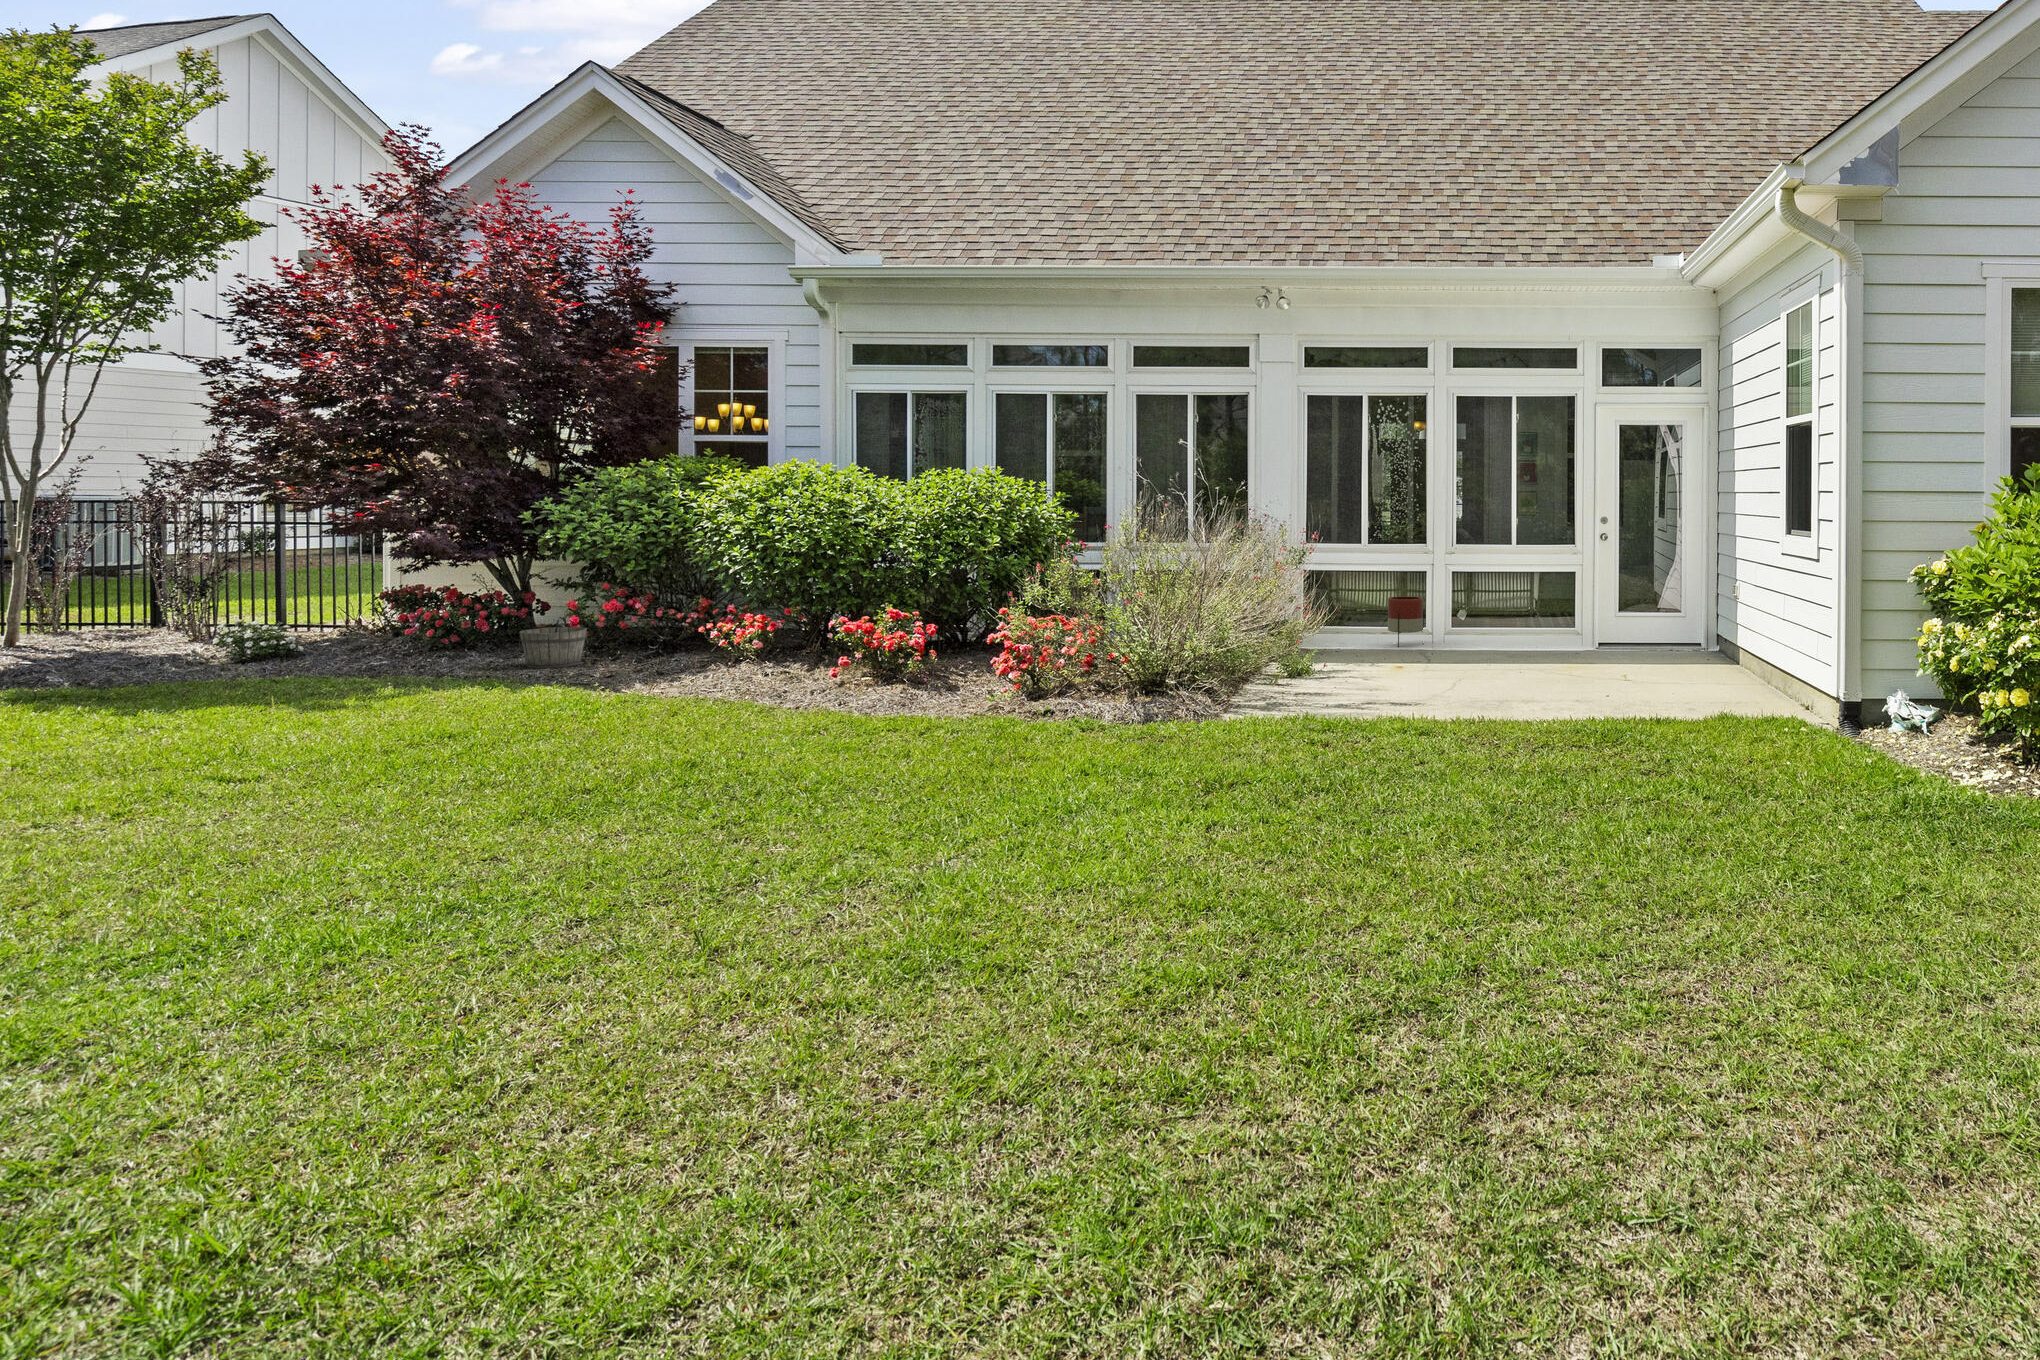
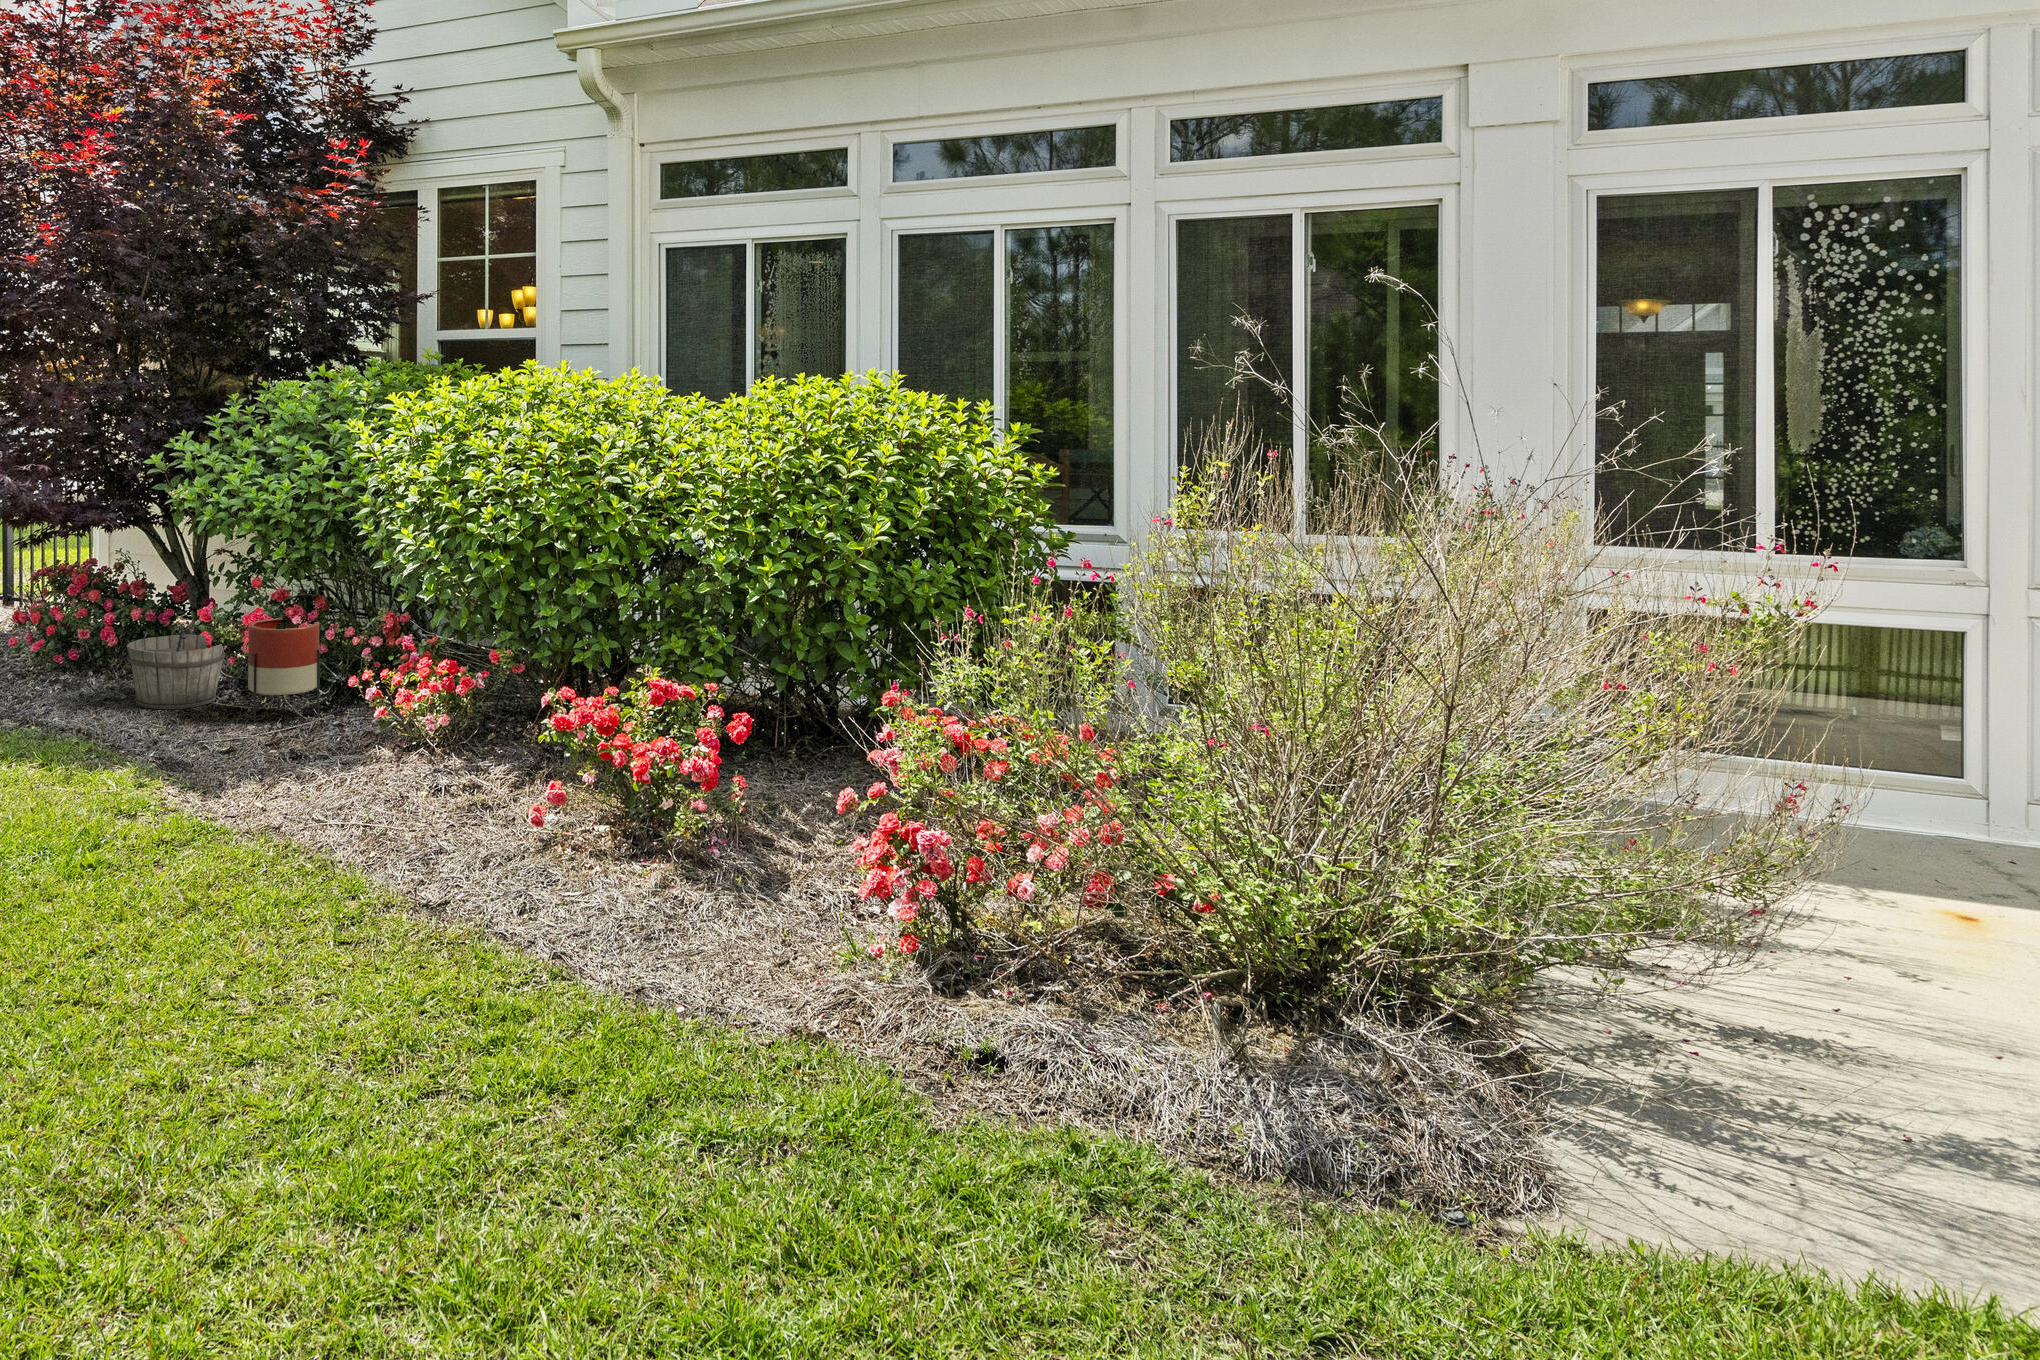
planter: present [1388,596,1424,647] -> present [248,618,319,723]

